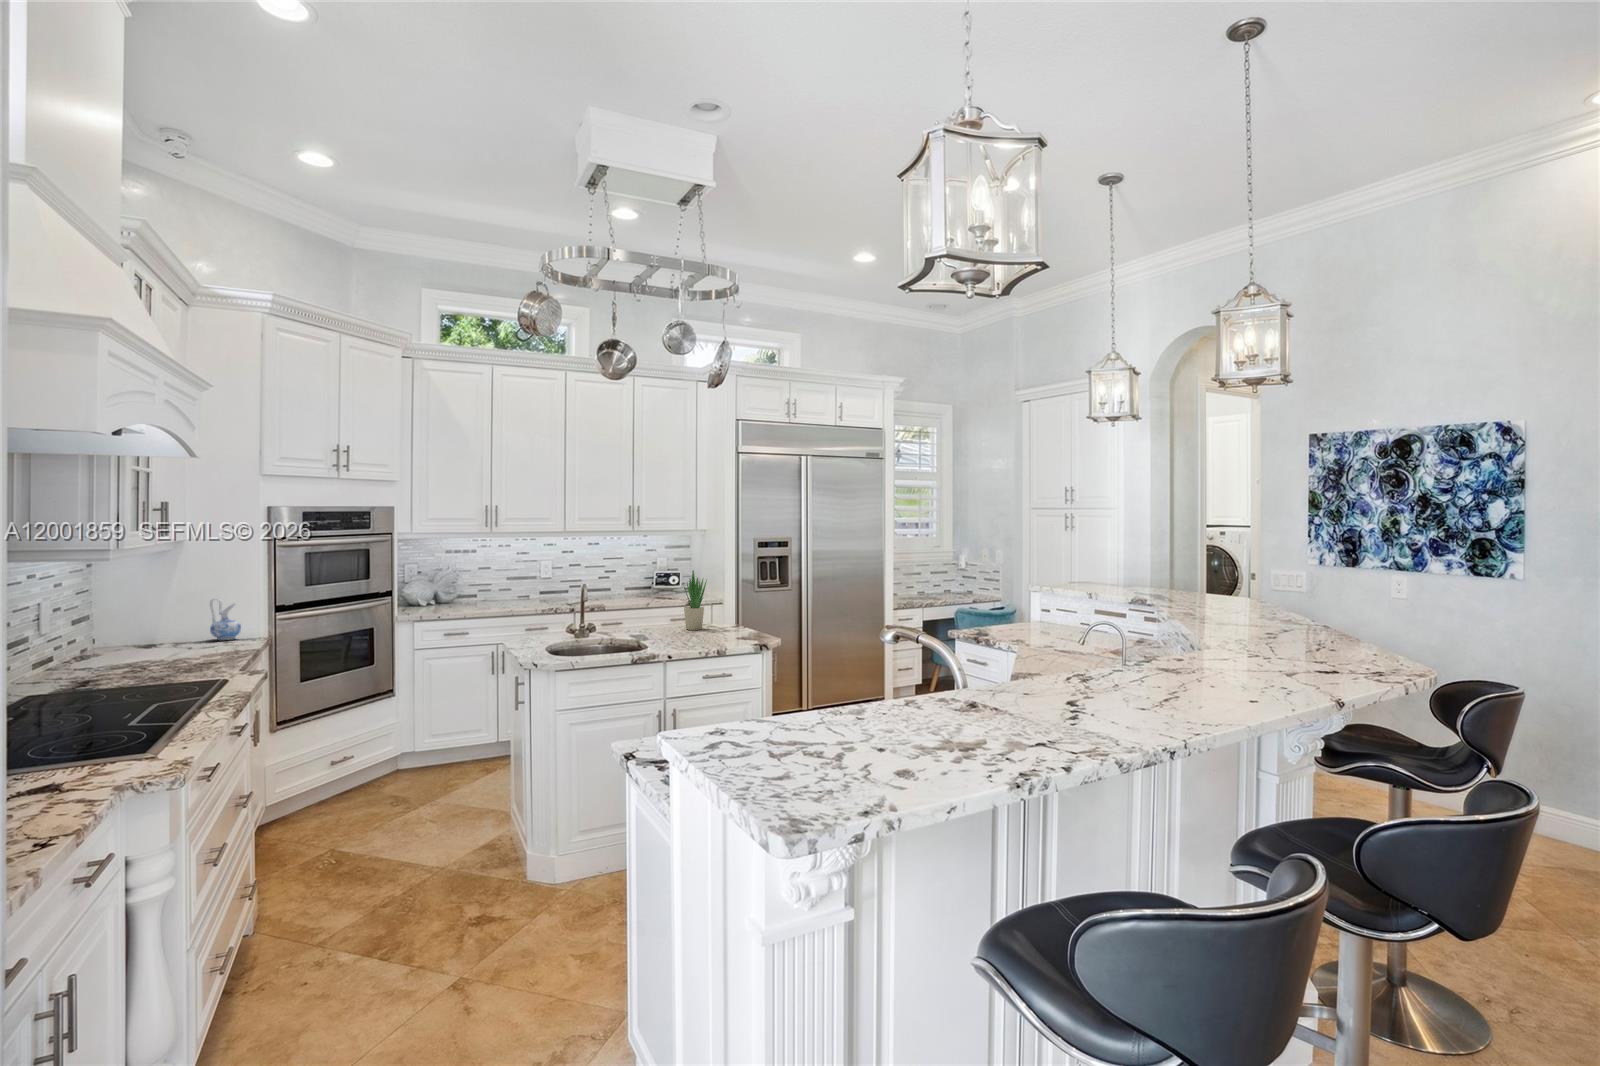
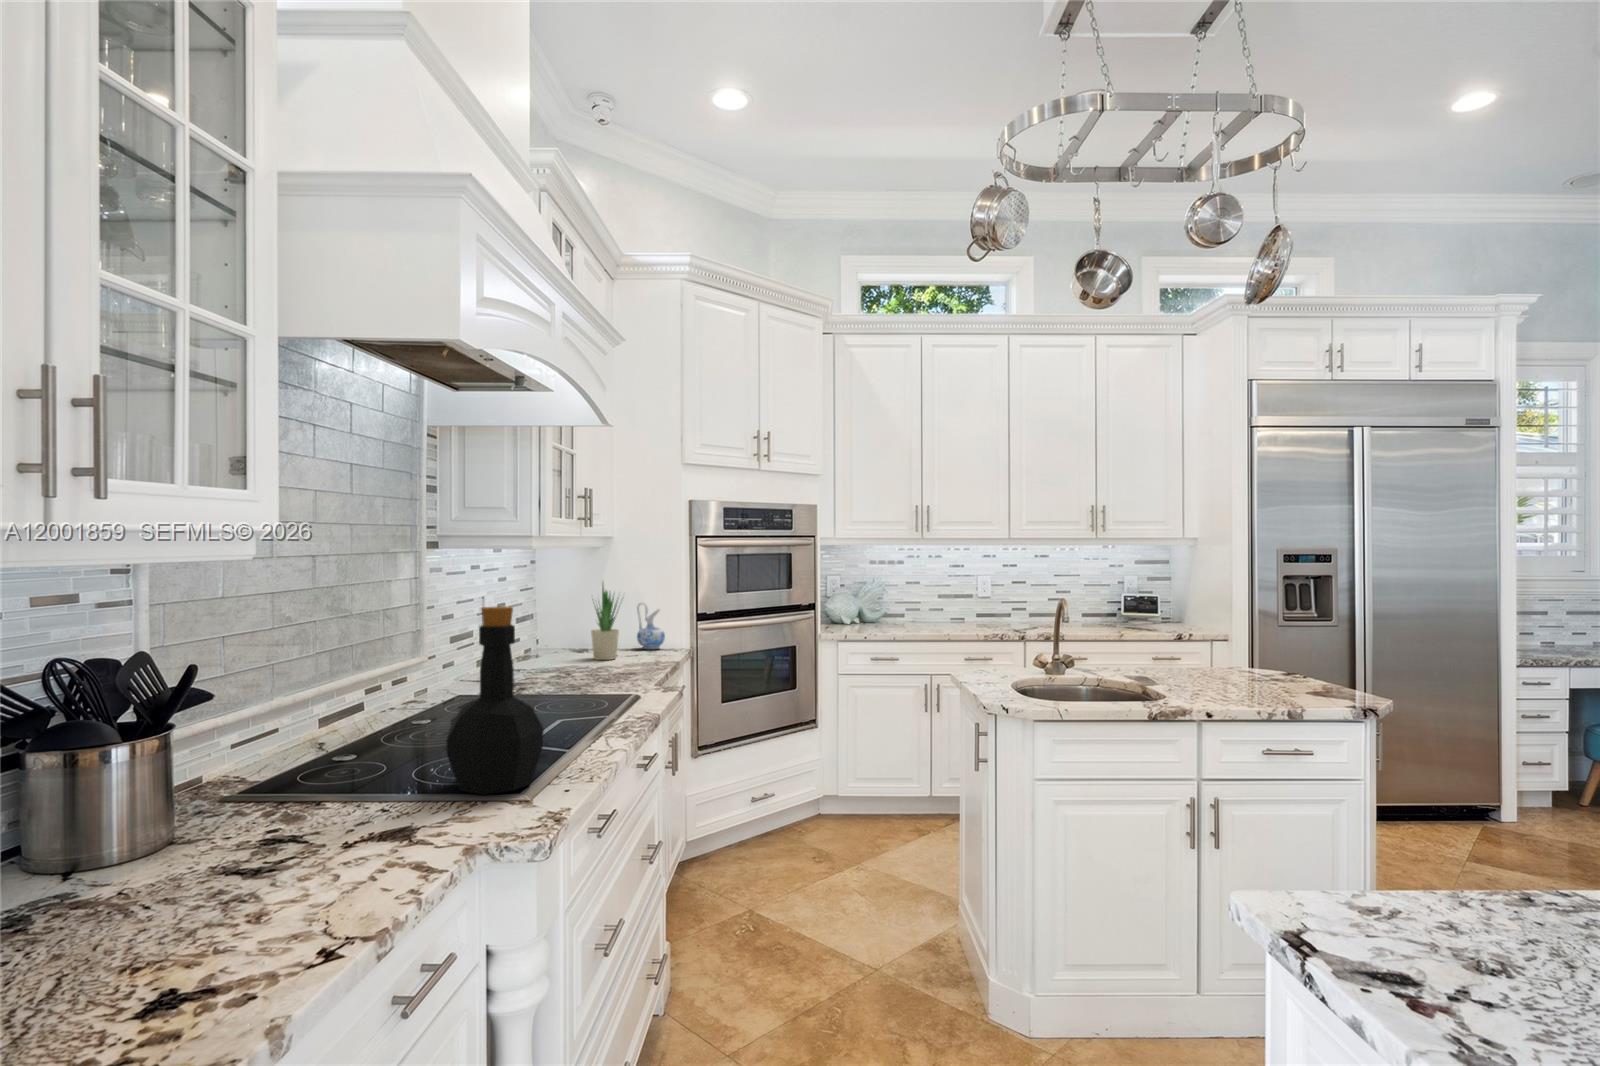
potted plant: present [684,571,707,630] -> present [591,583,622,660]
bottle: none [65,618,158,760] -> present [446,606,544,795]

